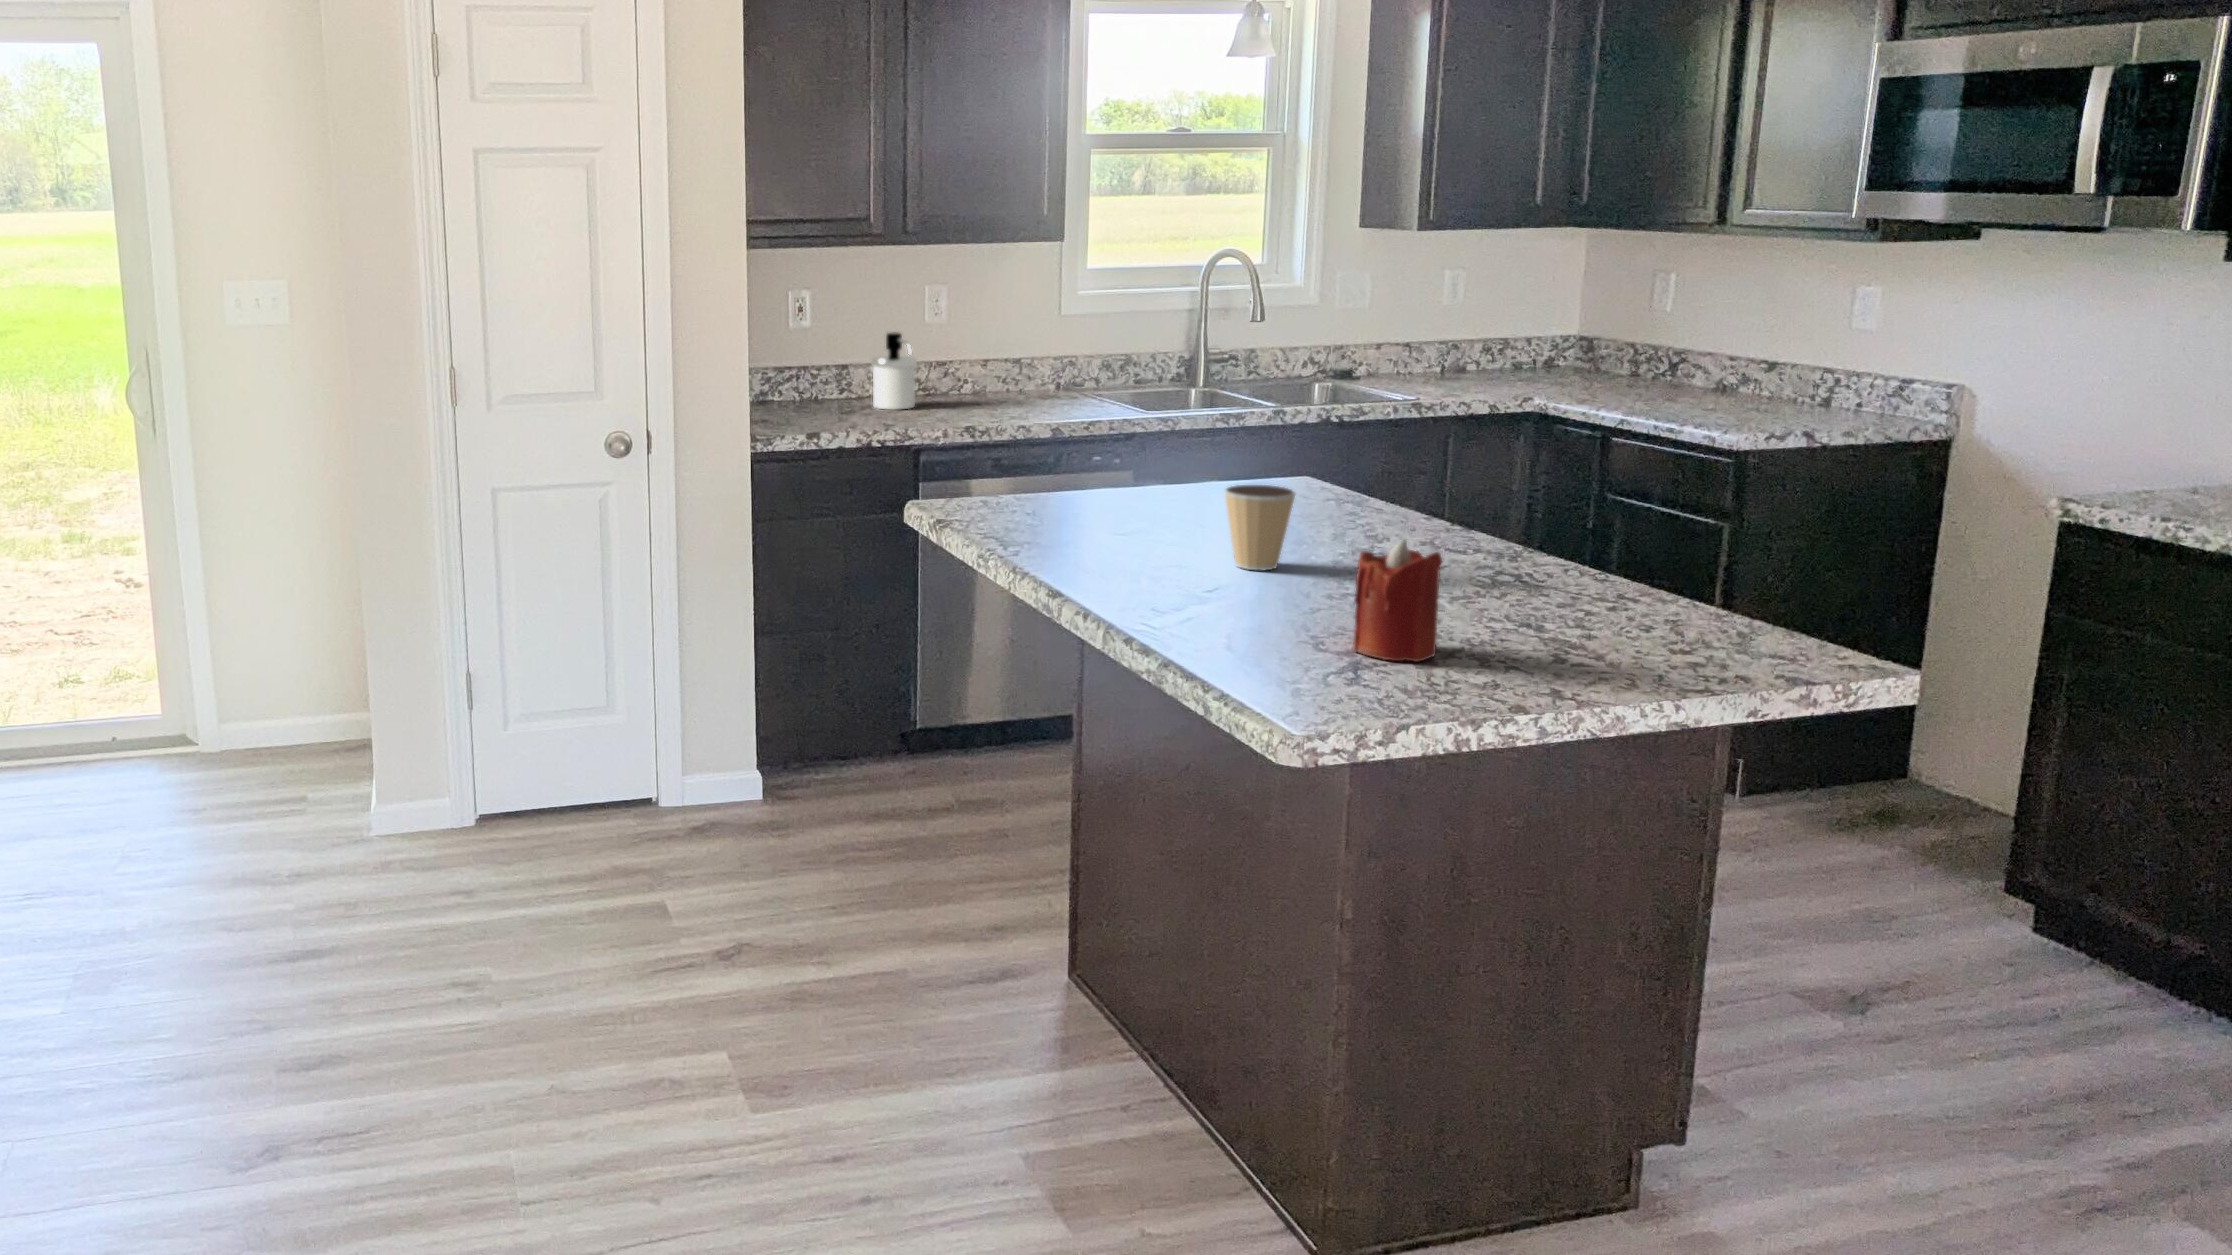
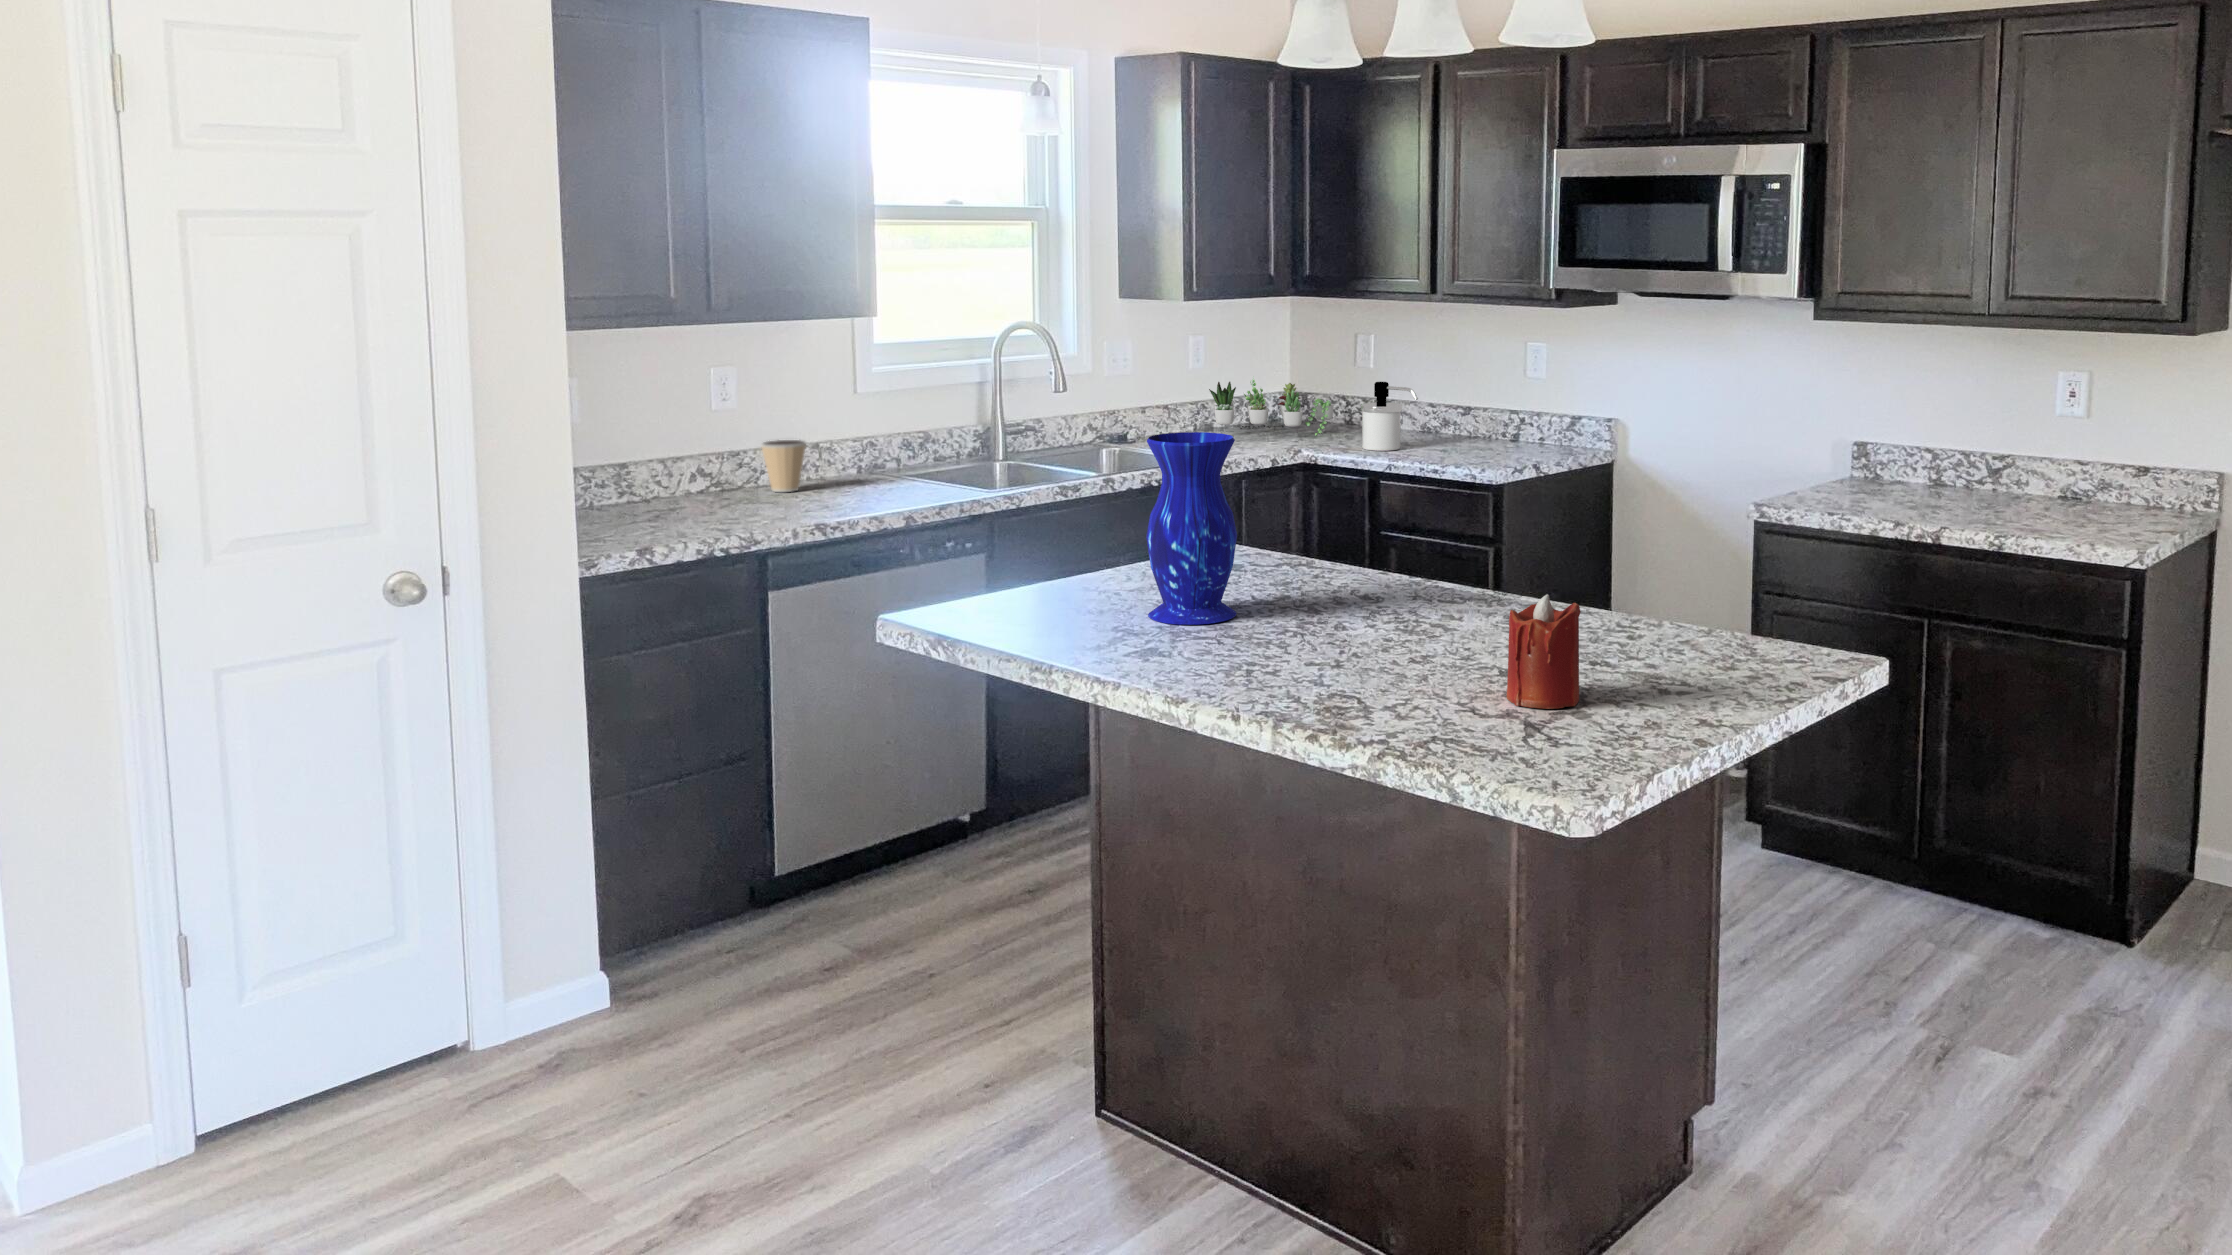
succulent plant: none [1454,315,1603,384] -> present [1209,380,1334,436]
soap dispenser: present [871,332,917,410] -> present [1361,382,1418,451]
vase: none [1115,353,1210,540] -> present [1146,432,1237,625]
coffee cup: present [1224,485,1295,570] -> present [761,440,806,492]

